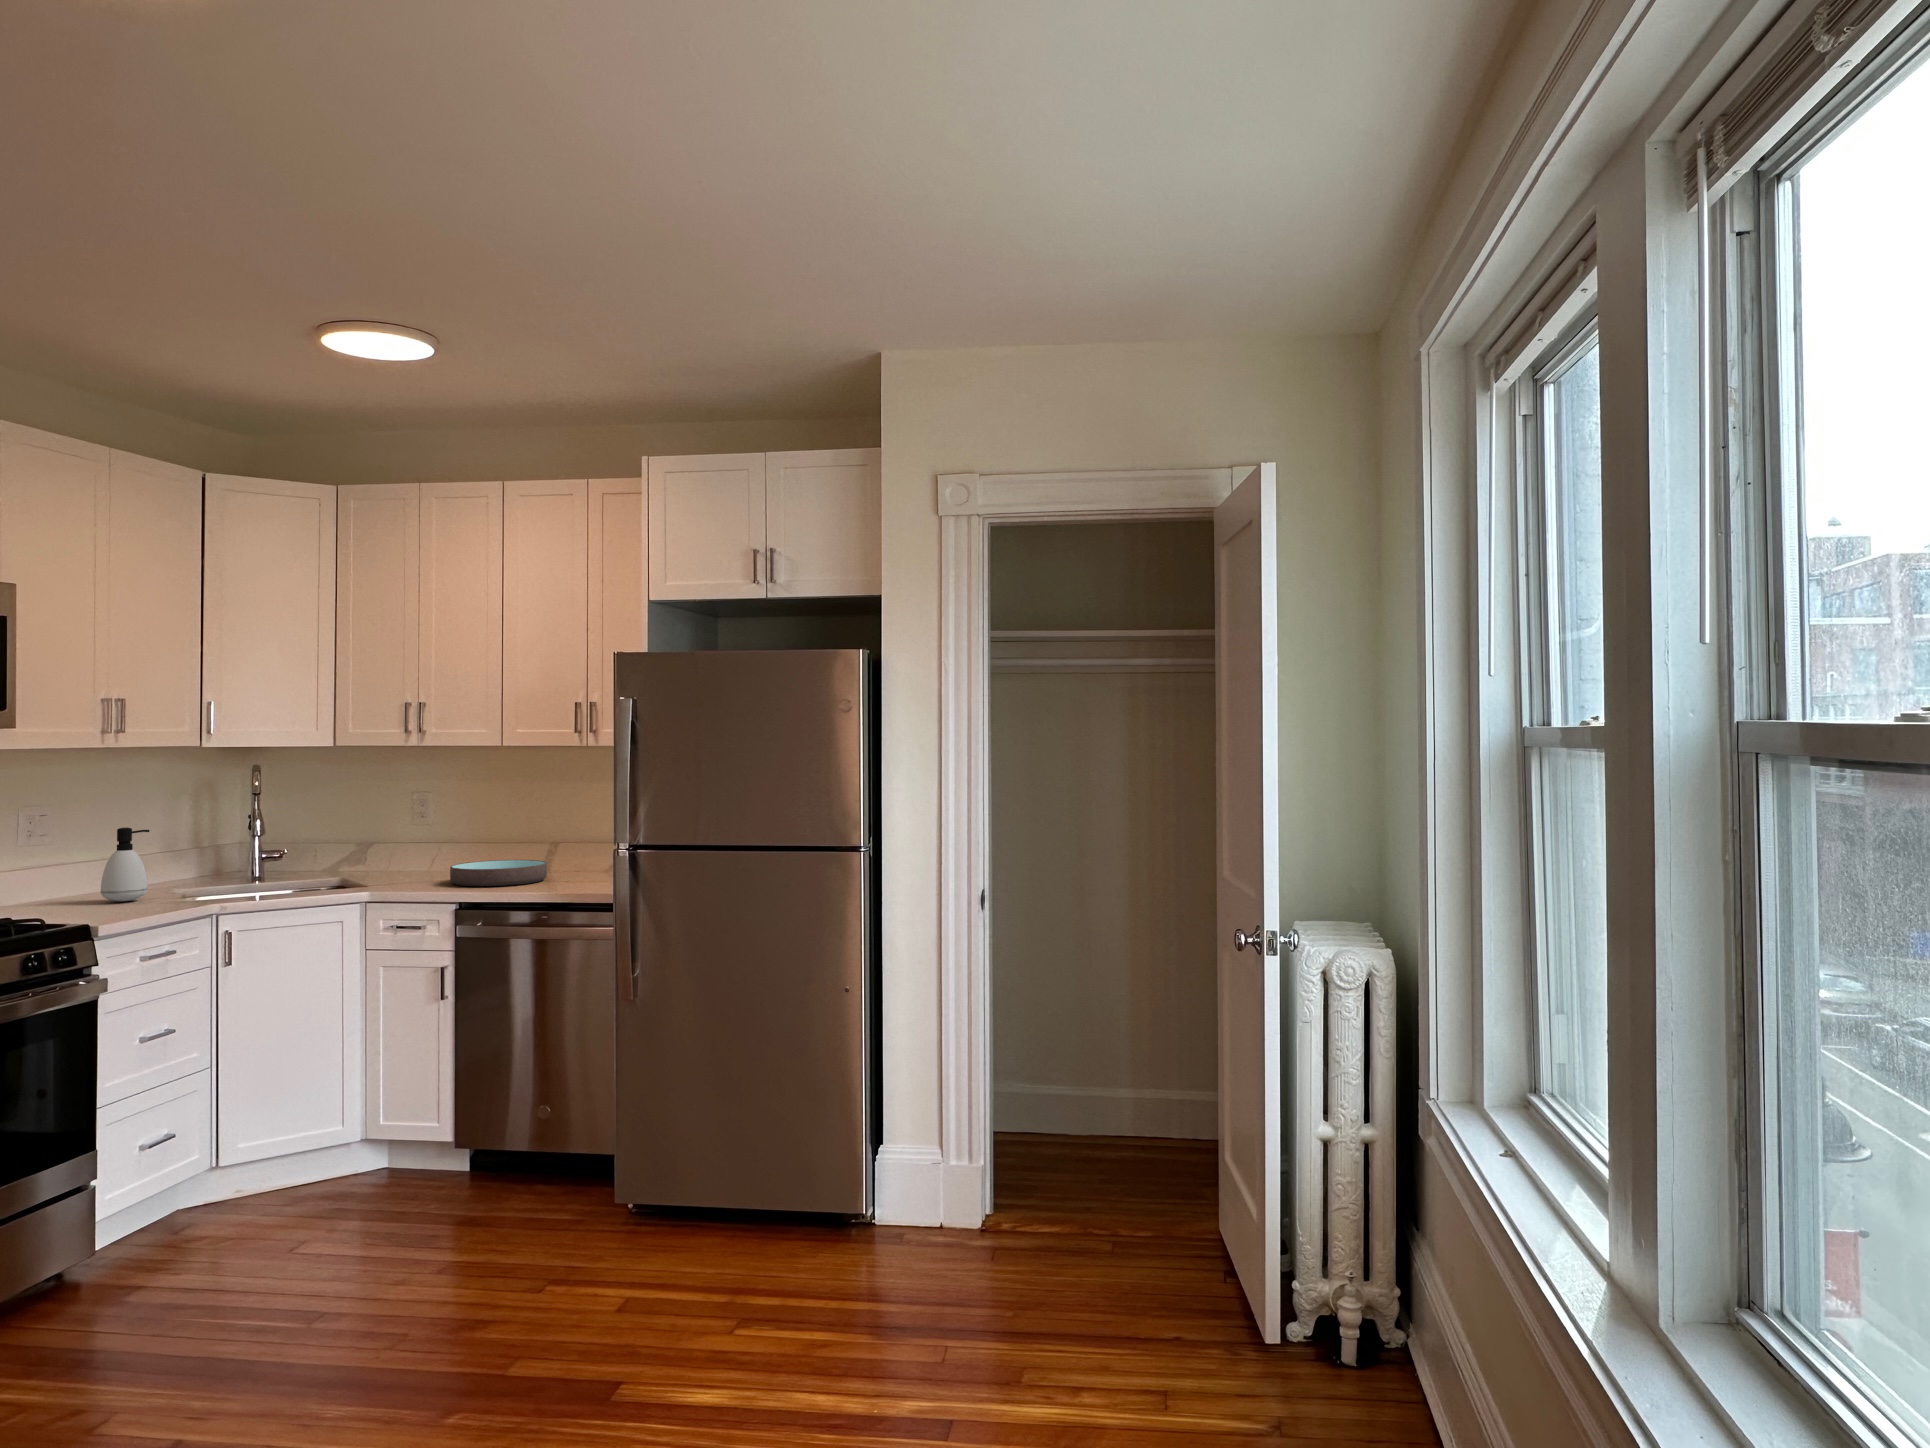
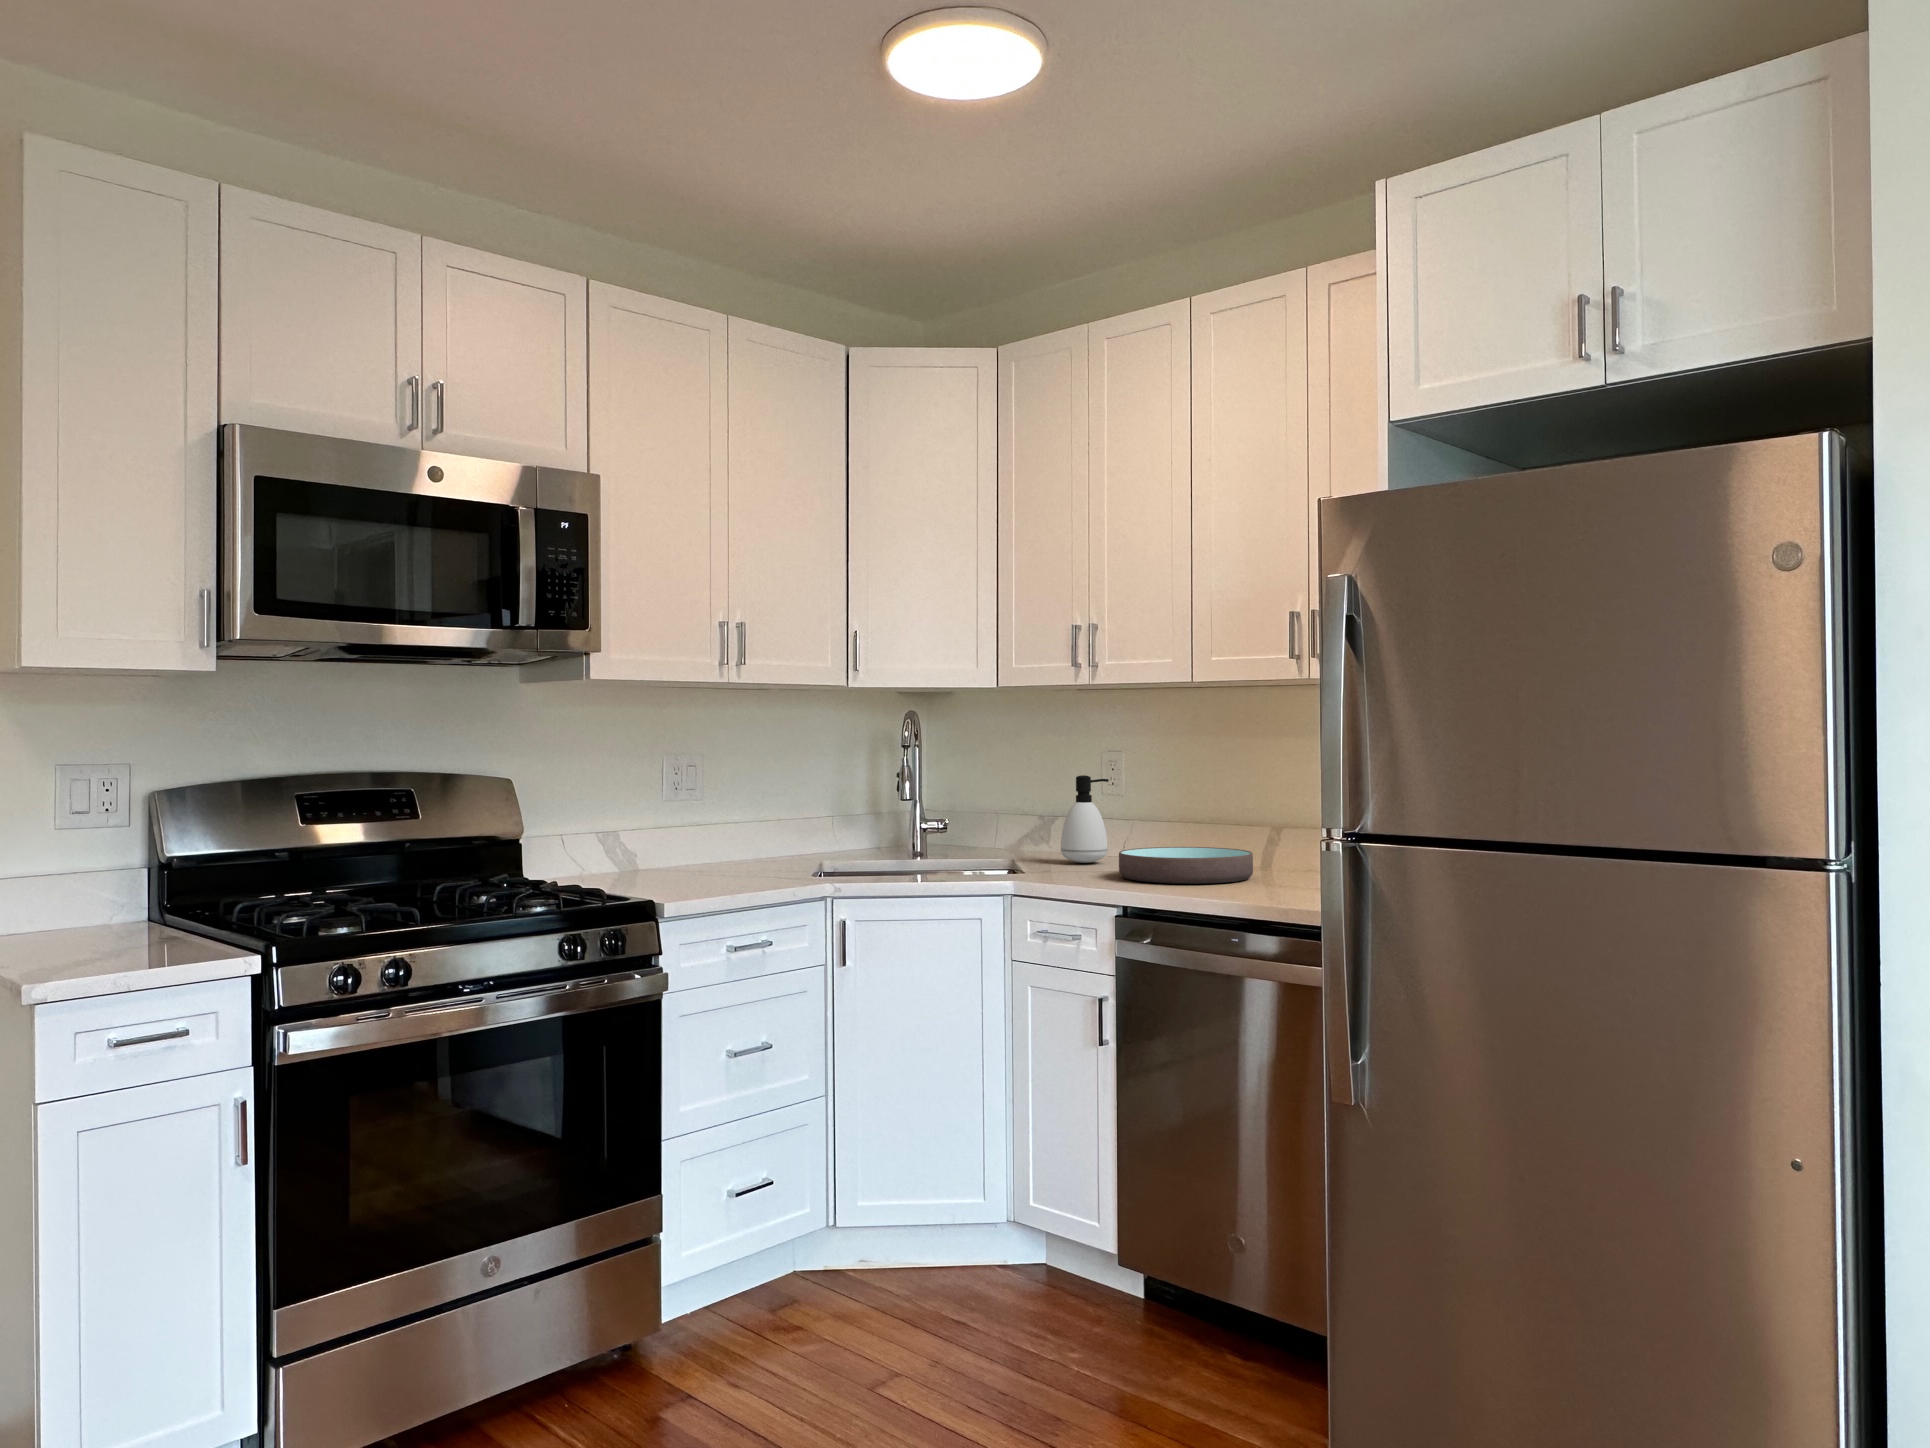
soap dispenser: present [101,827,150,901] -> present [1061,775,1108,863]

